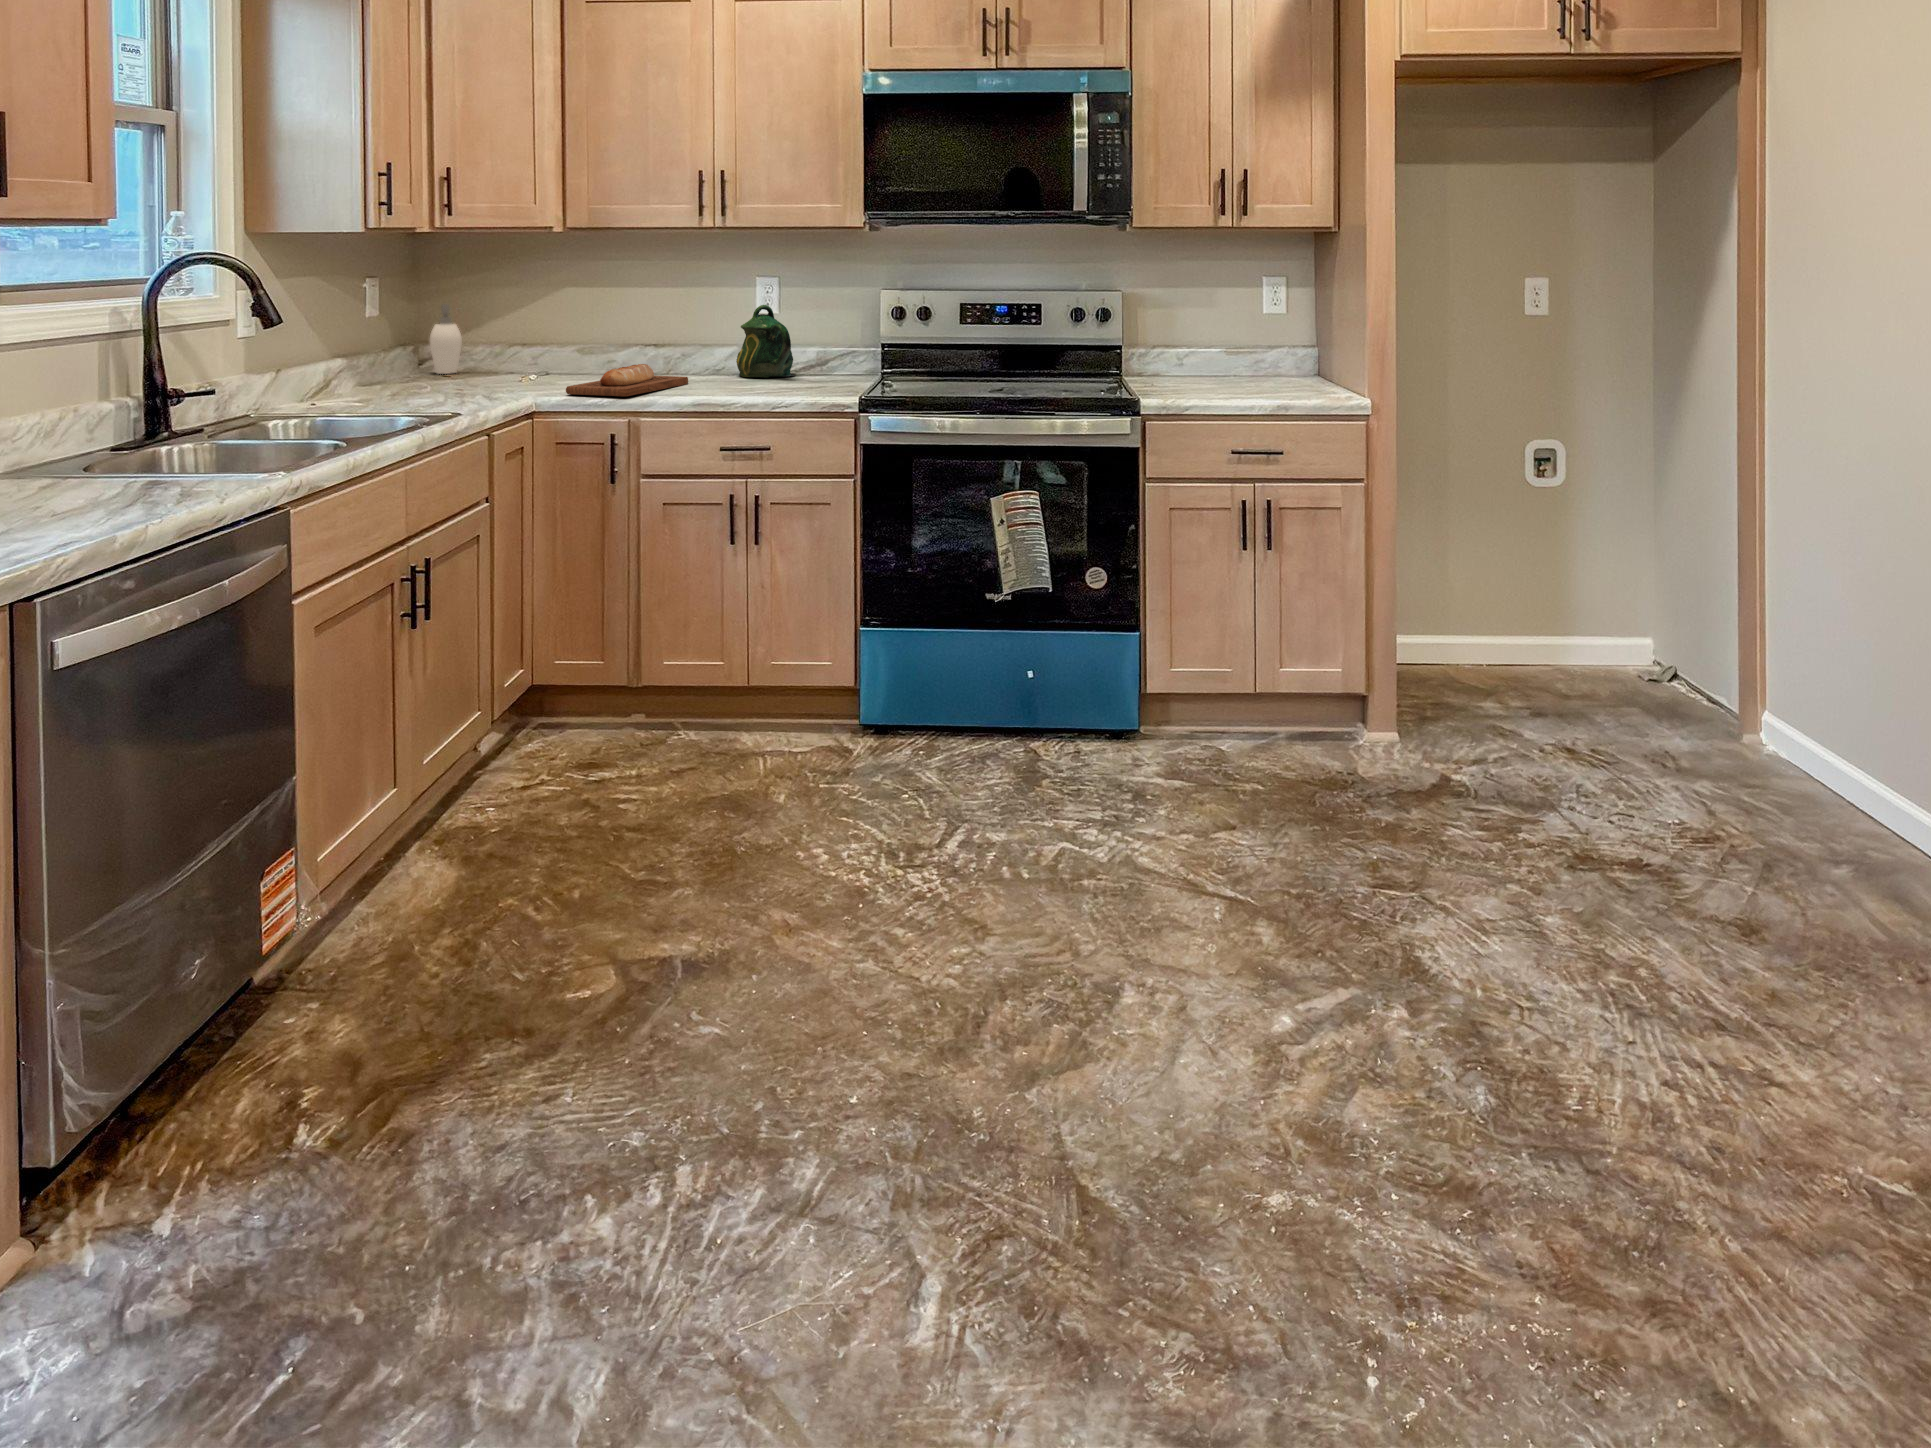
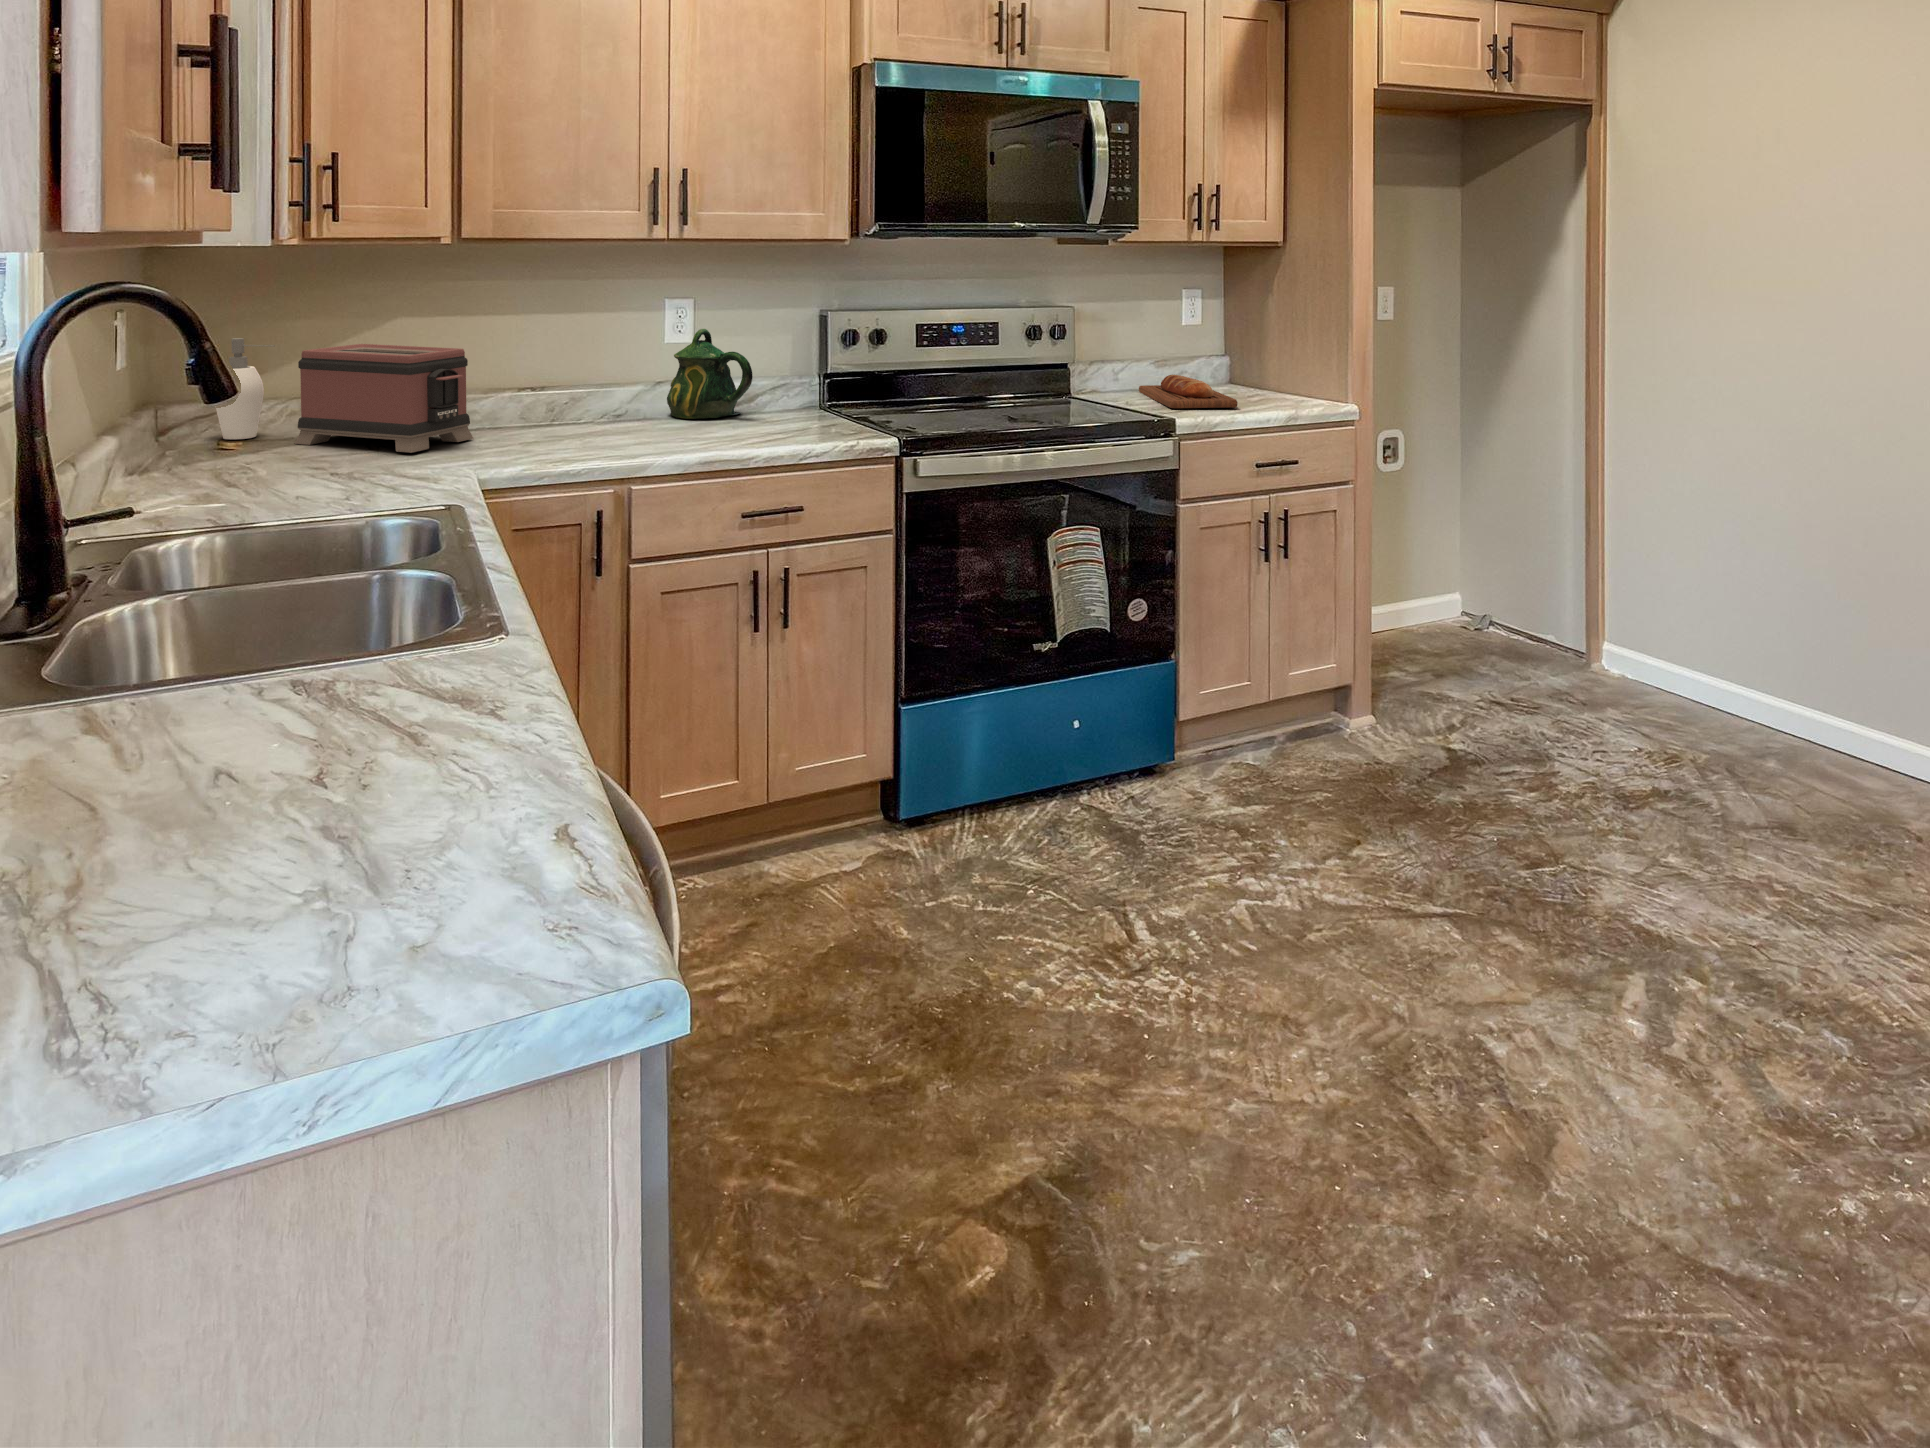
toaster: none [467,310,572,386] -> present [294,344,473,453]
bread loaf: present [566,364,688,396] -> present [1139,375,1238,408]

